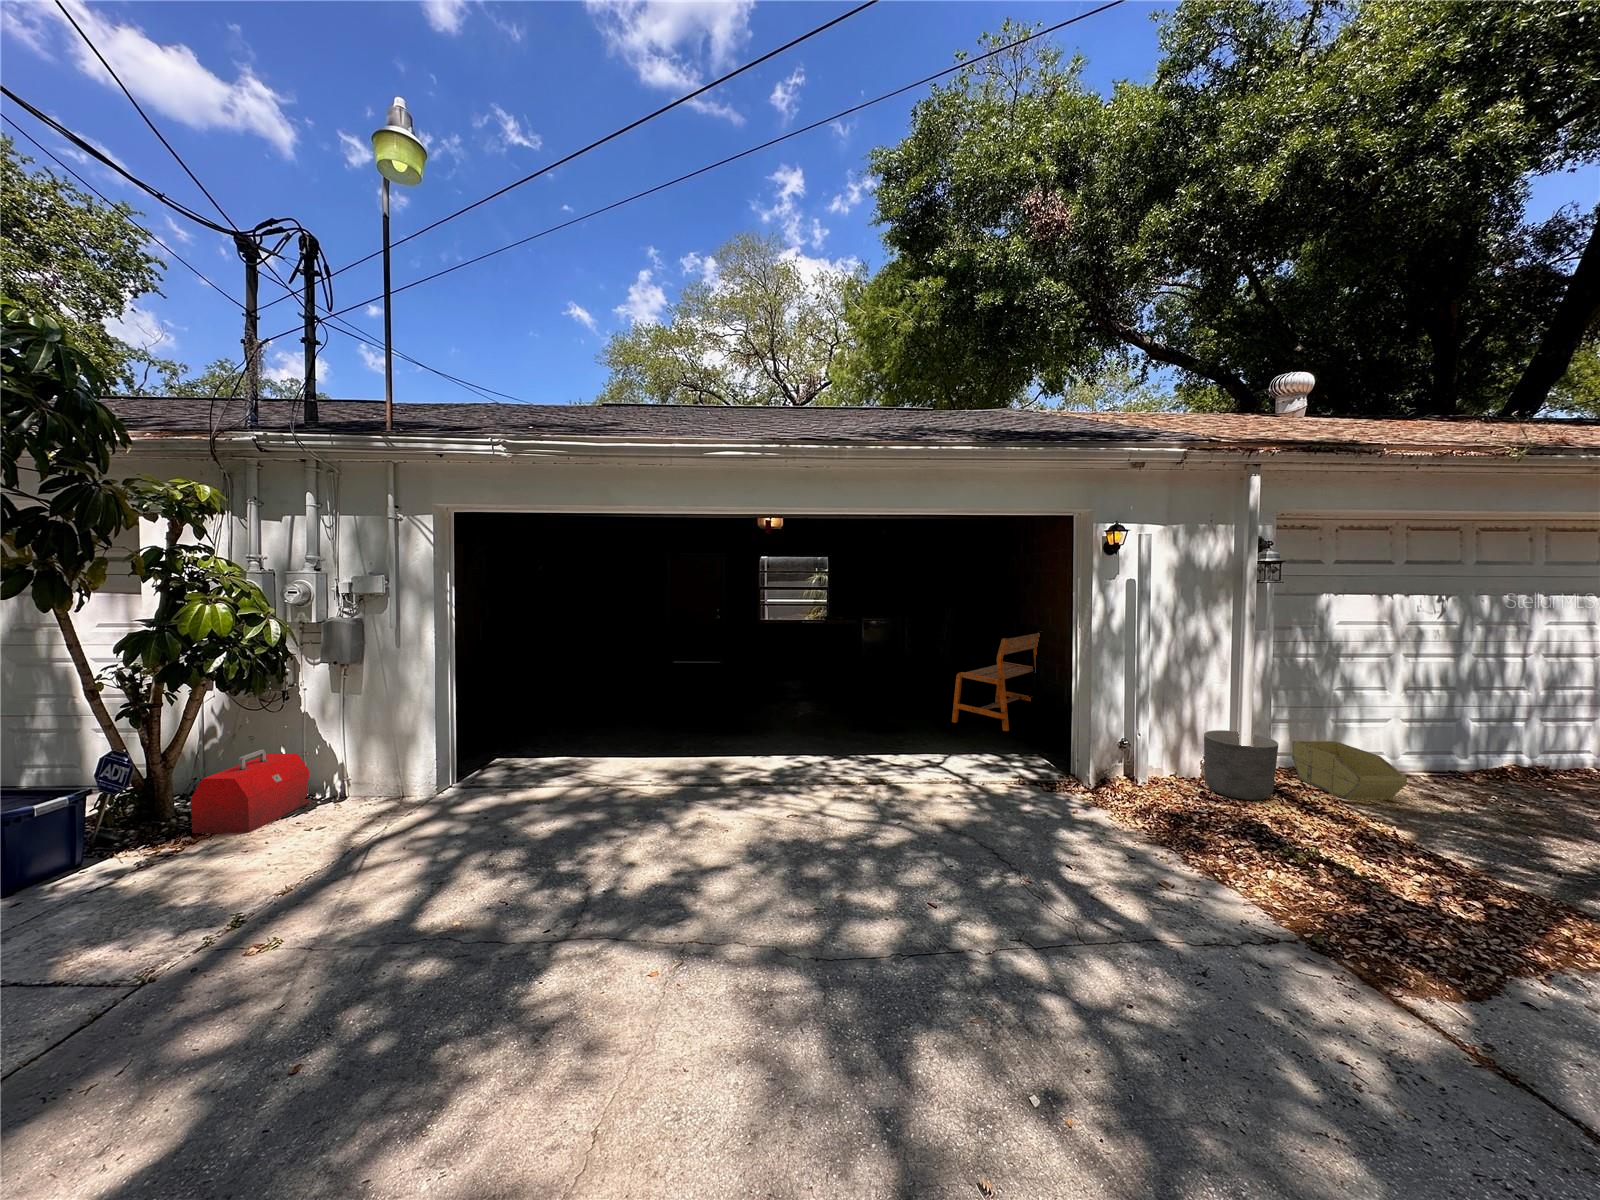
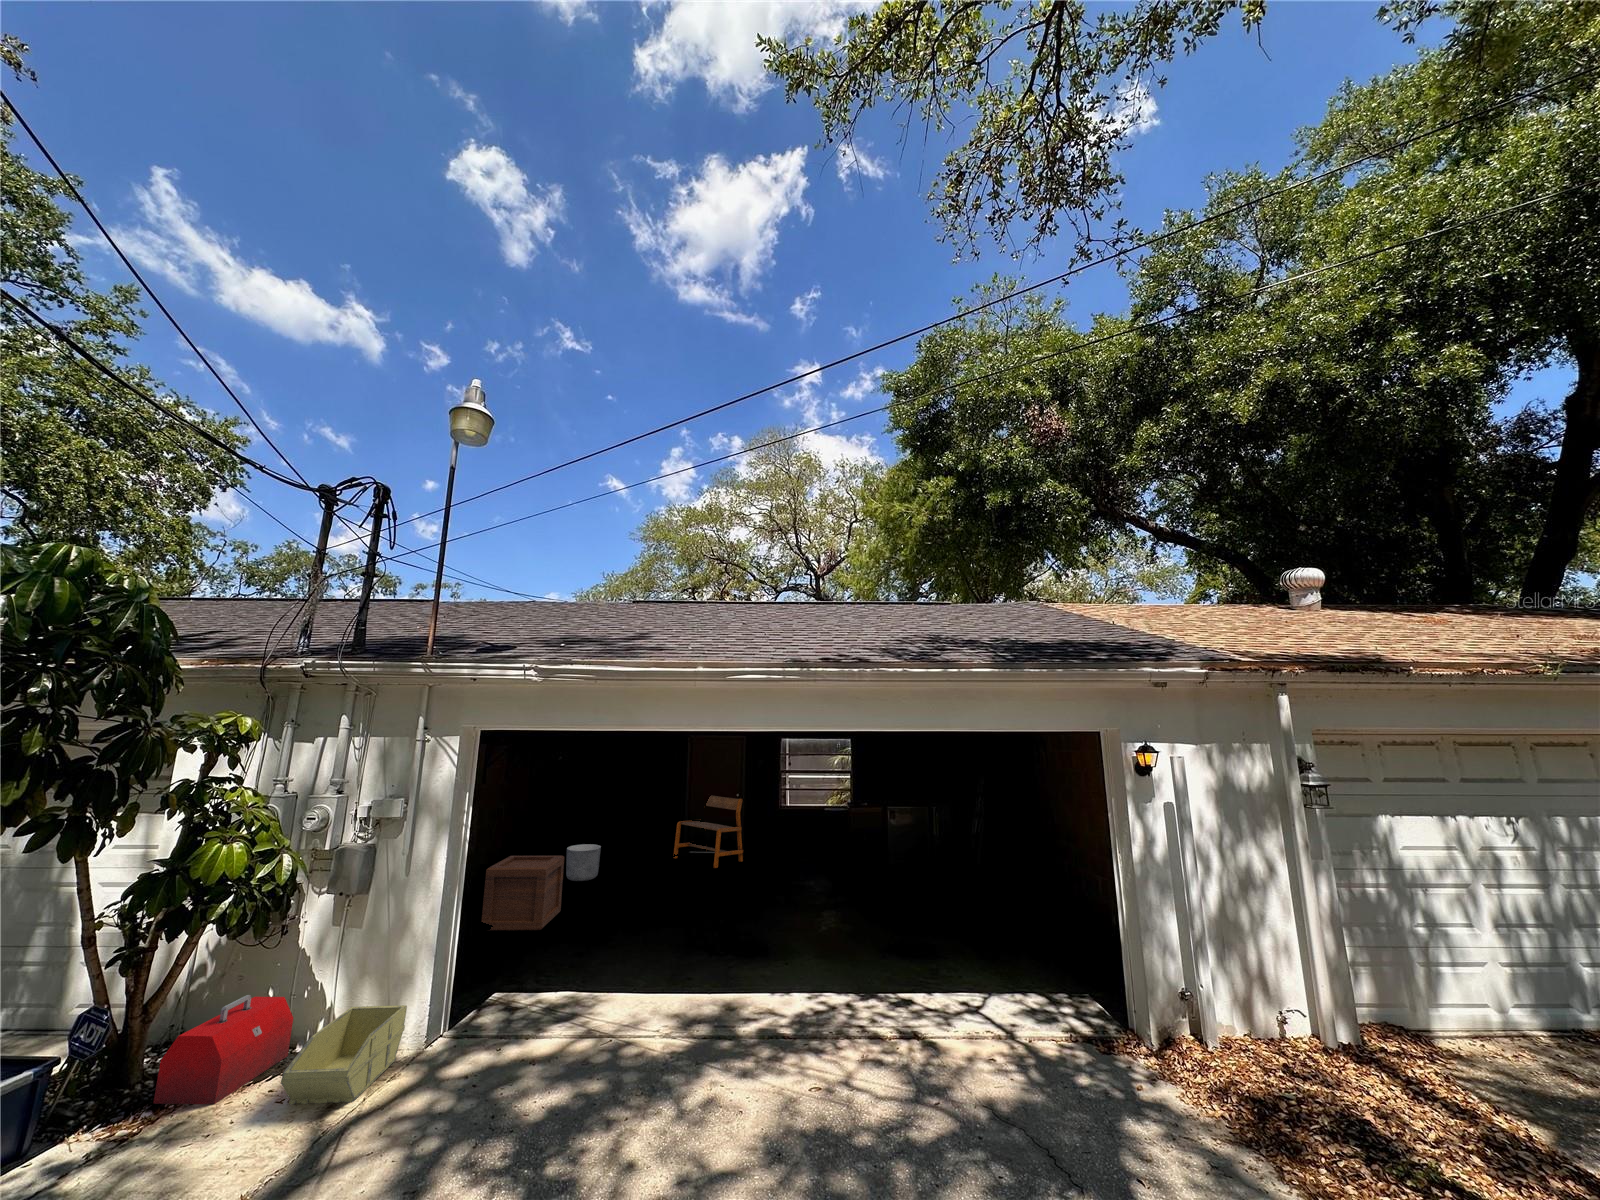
bench: present [952,632,1040,731] -> present [673,796,743,868]
wooden crate: none [478,654,554,718] -> present [482,856,564,931]
planter: present [1204,730,1278,800] -> present [566,844,601,881]
storage bin: present [1292,741,1407,800] -> present [281,1005,407,1104]

